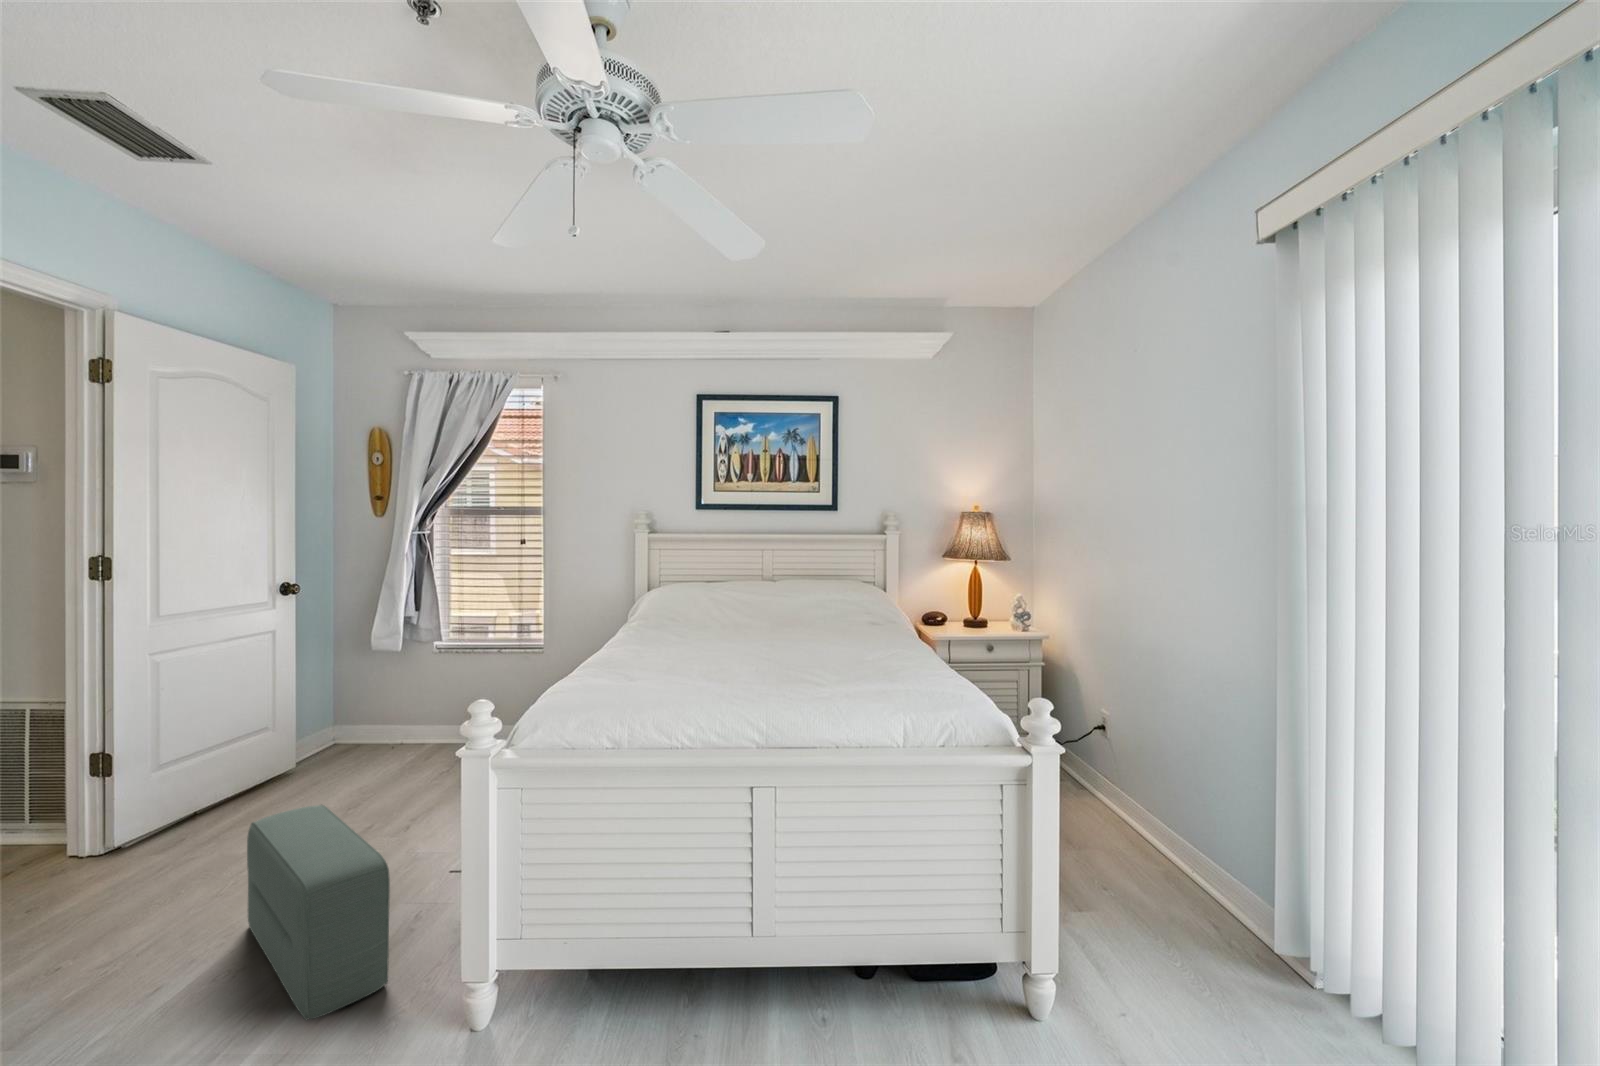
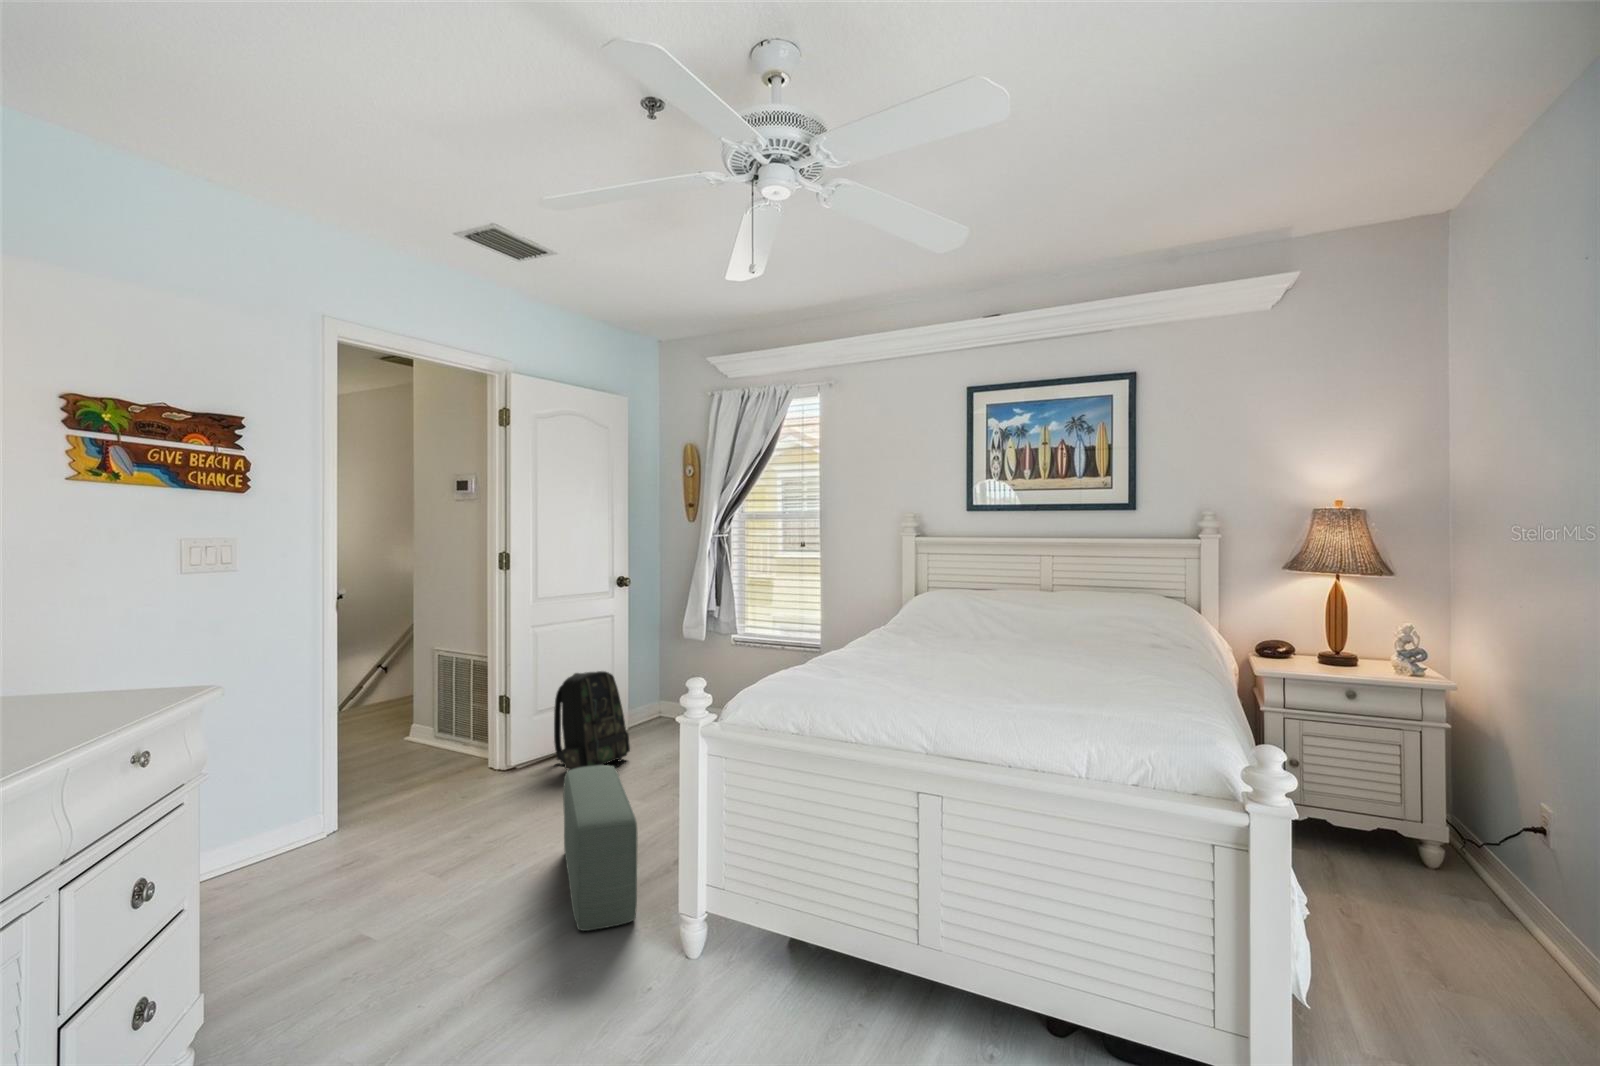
backpack: none [188,695,307,829] -> present [554,671,630,770]

